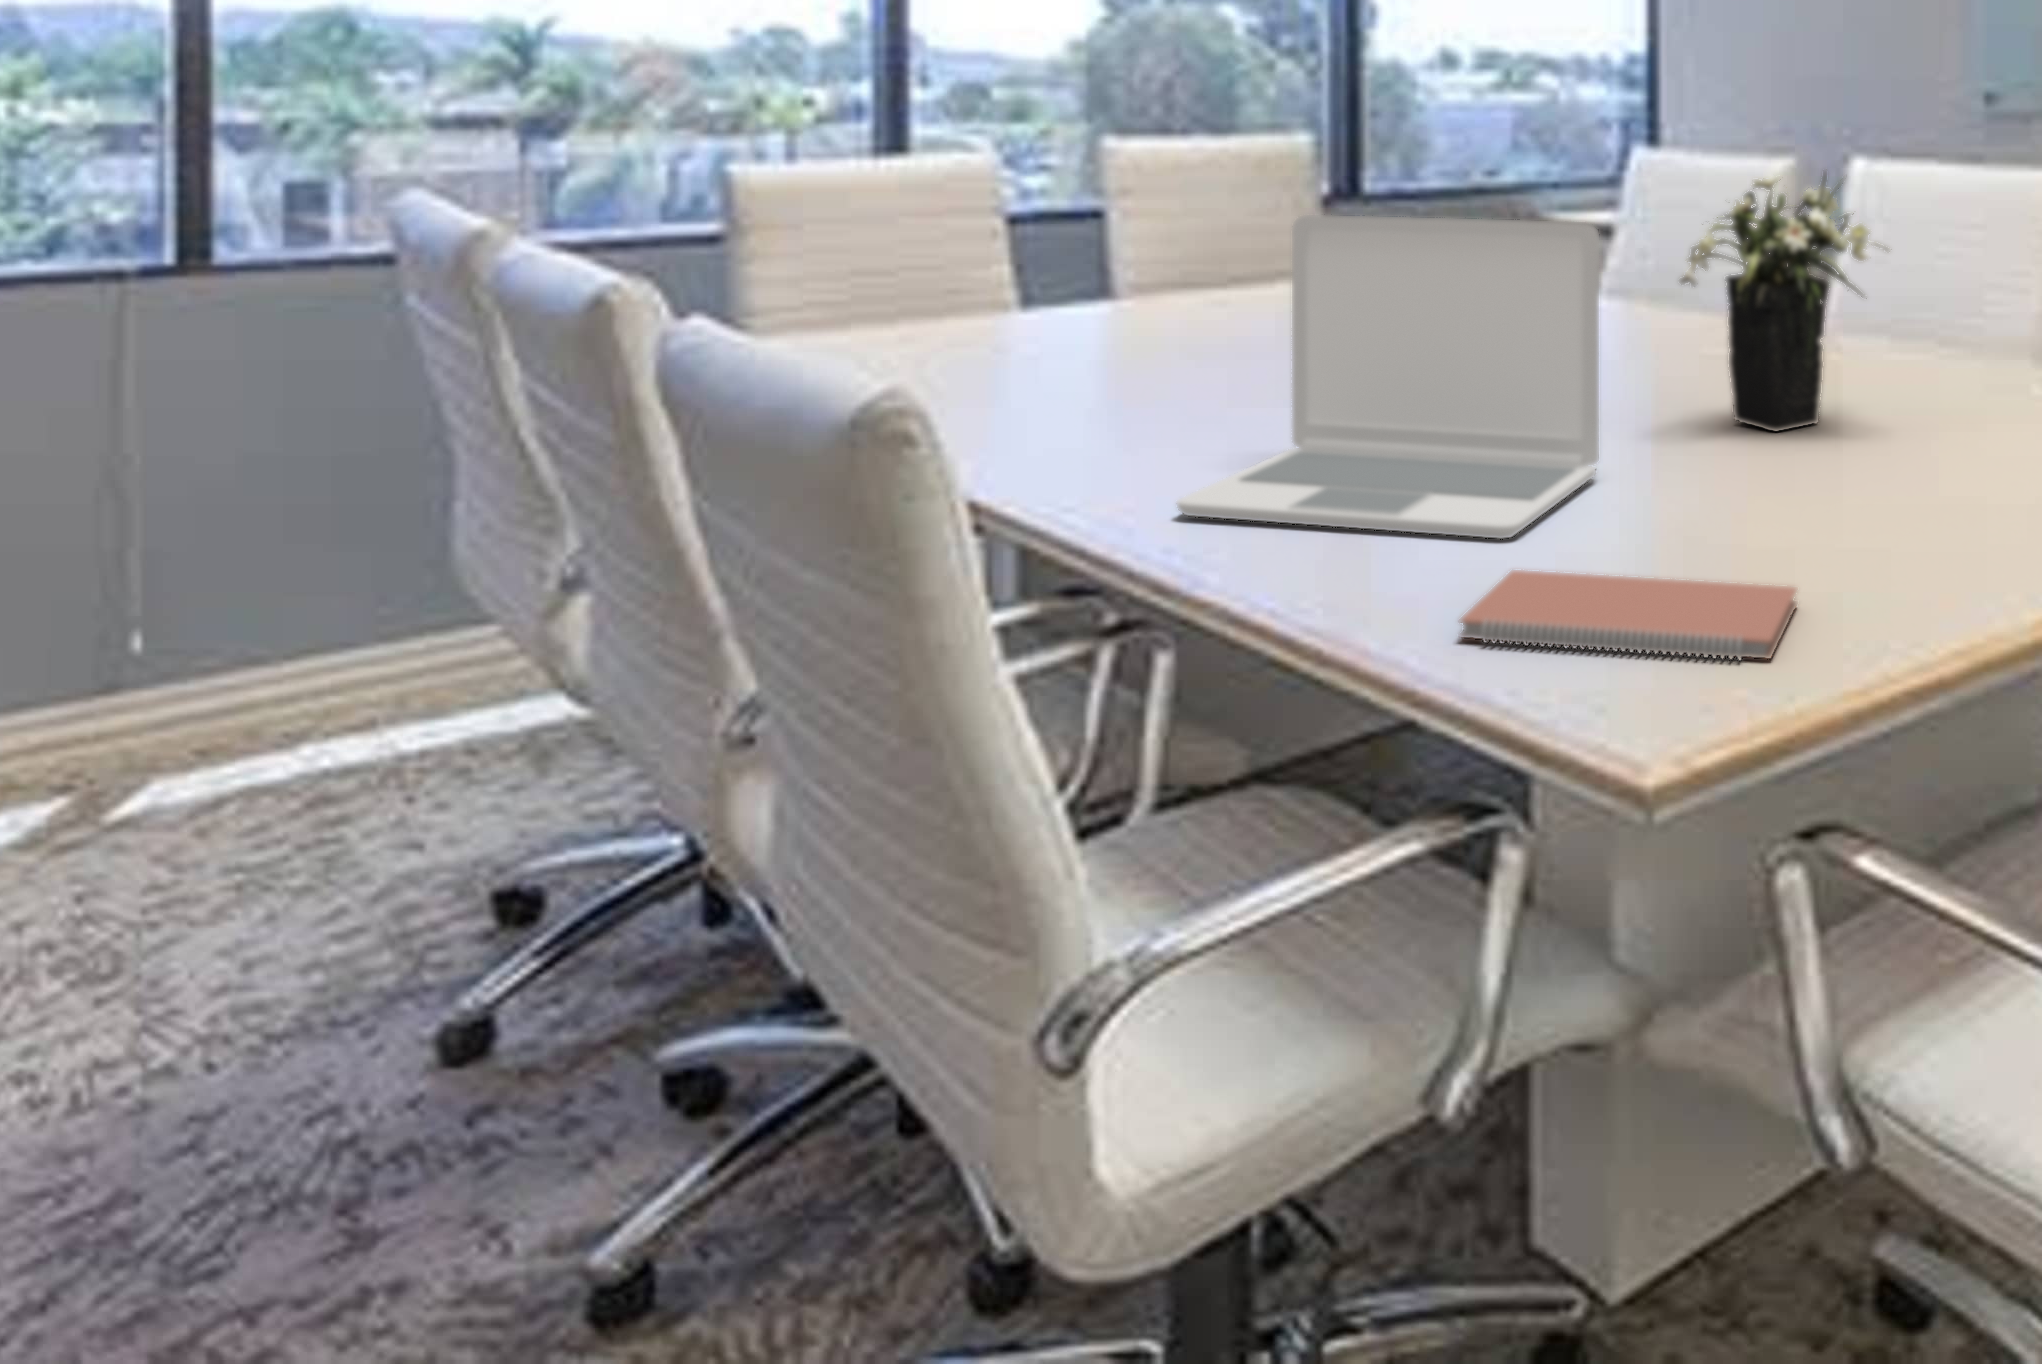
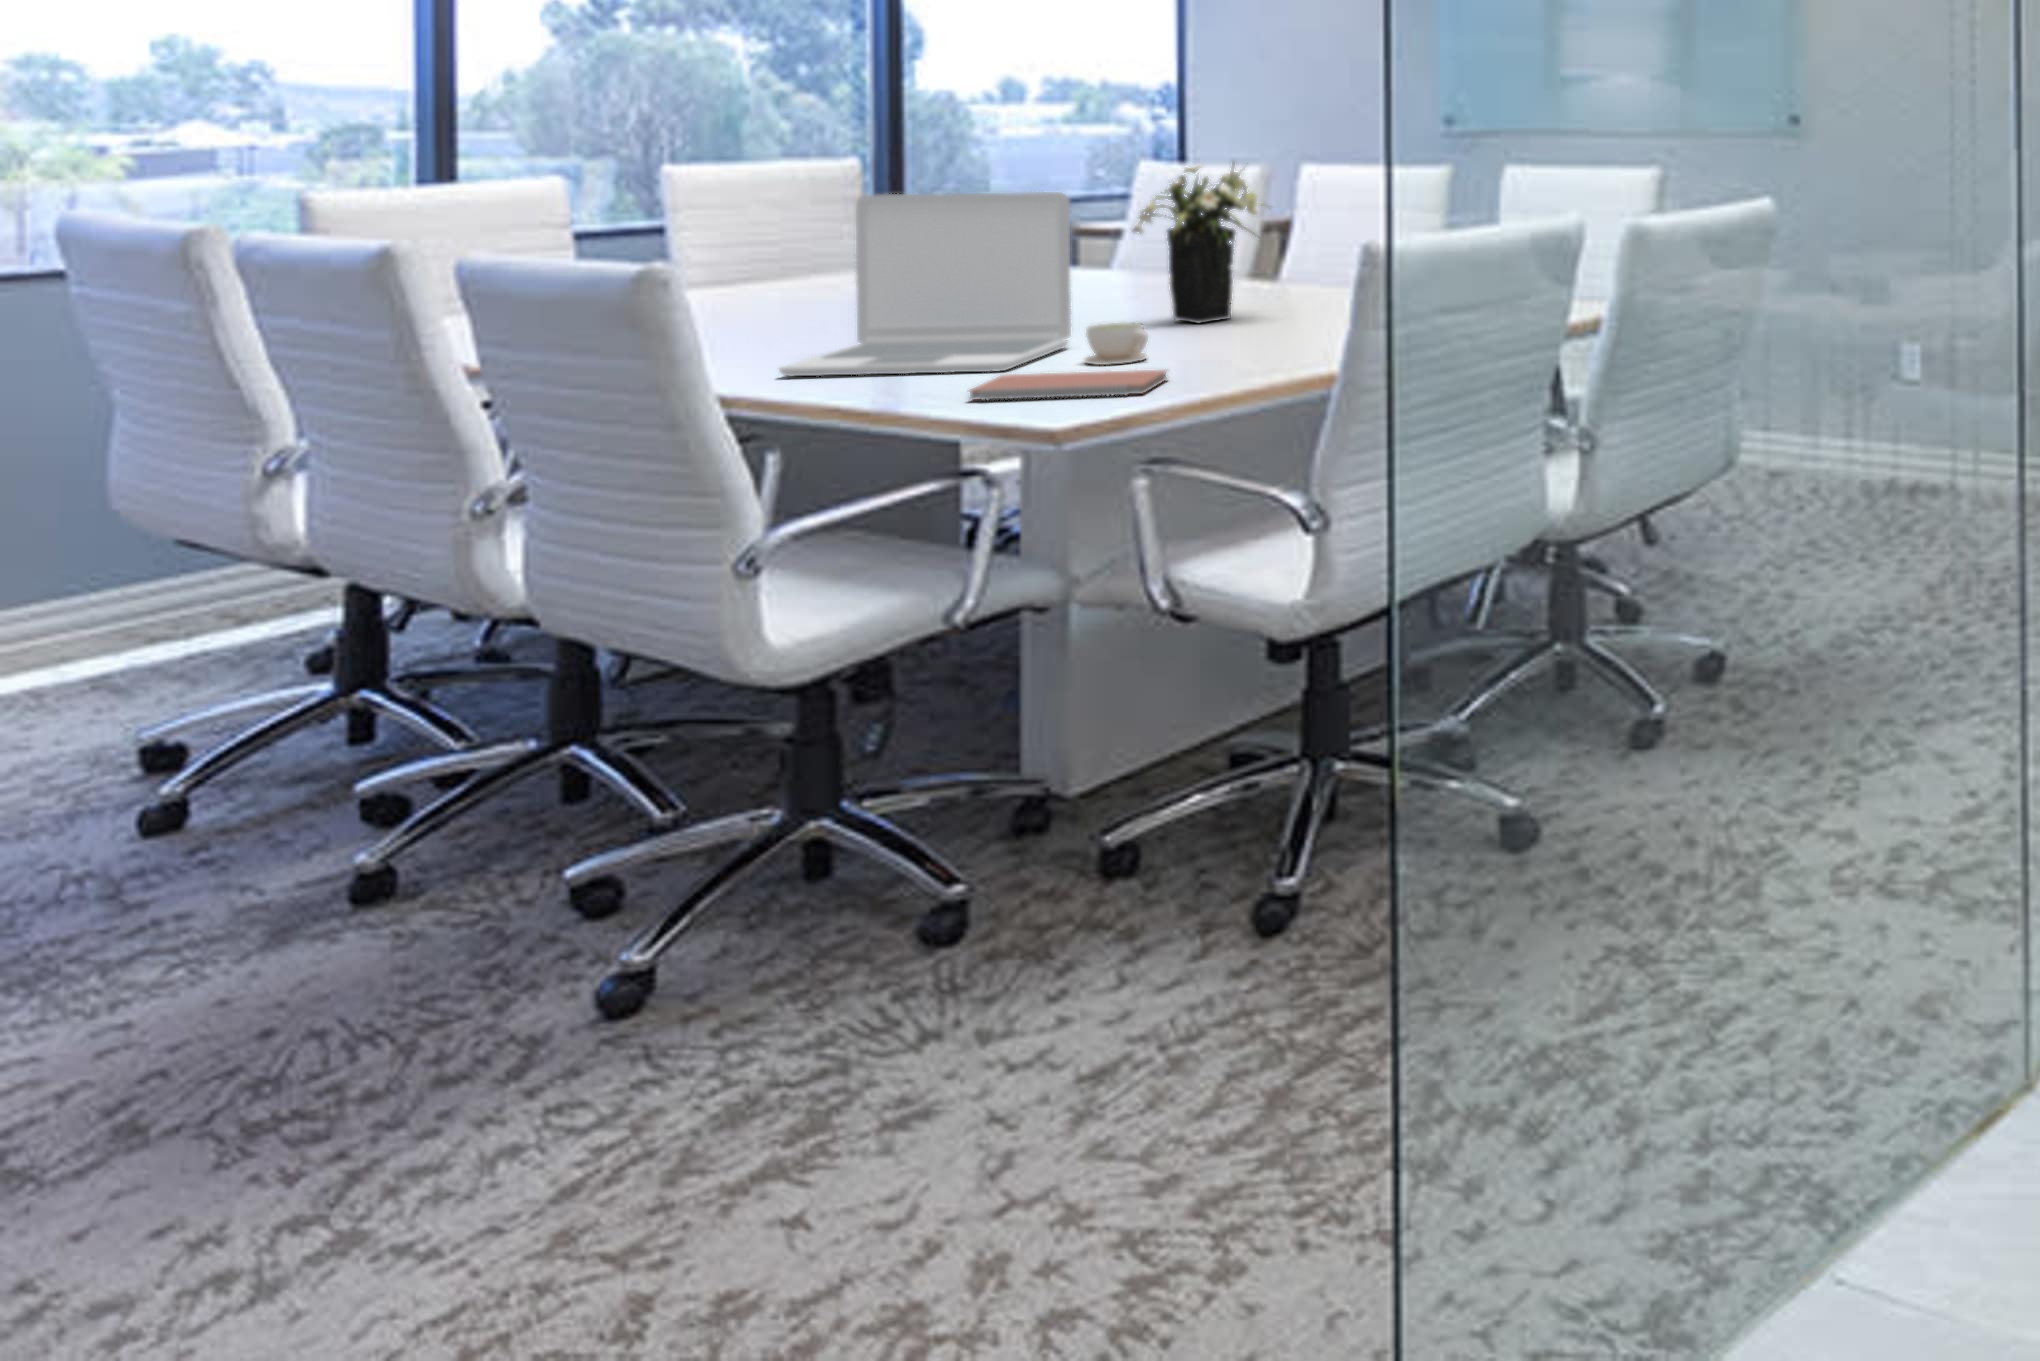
coffee cup: none [1632,458,1737,540] -> present [1085,323,1148,365]

